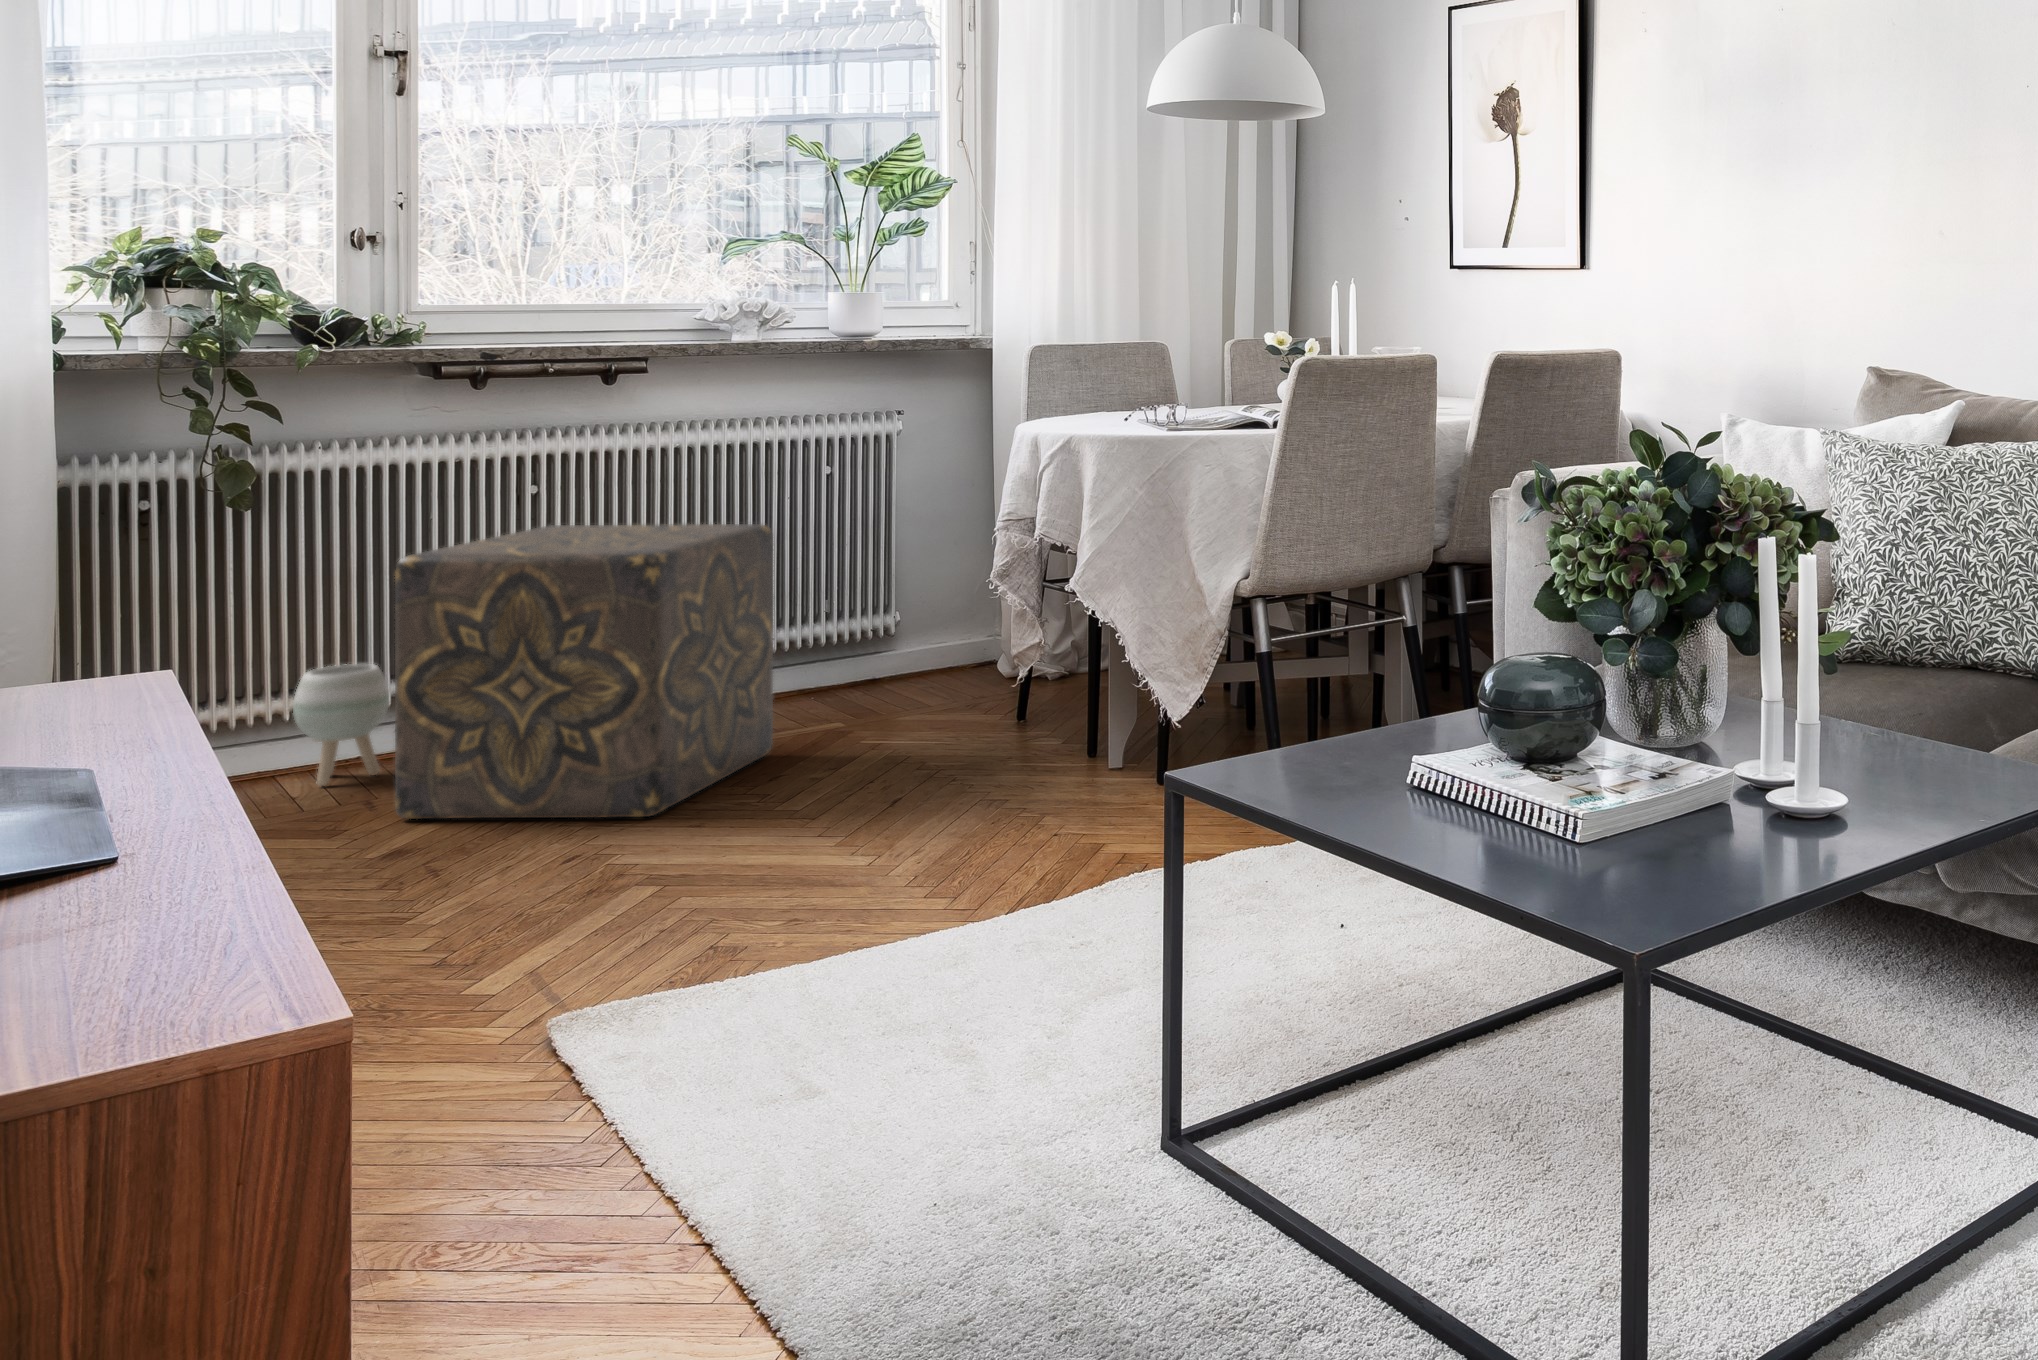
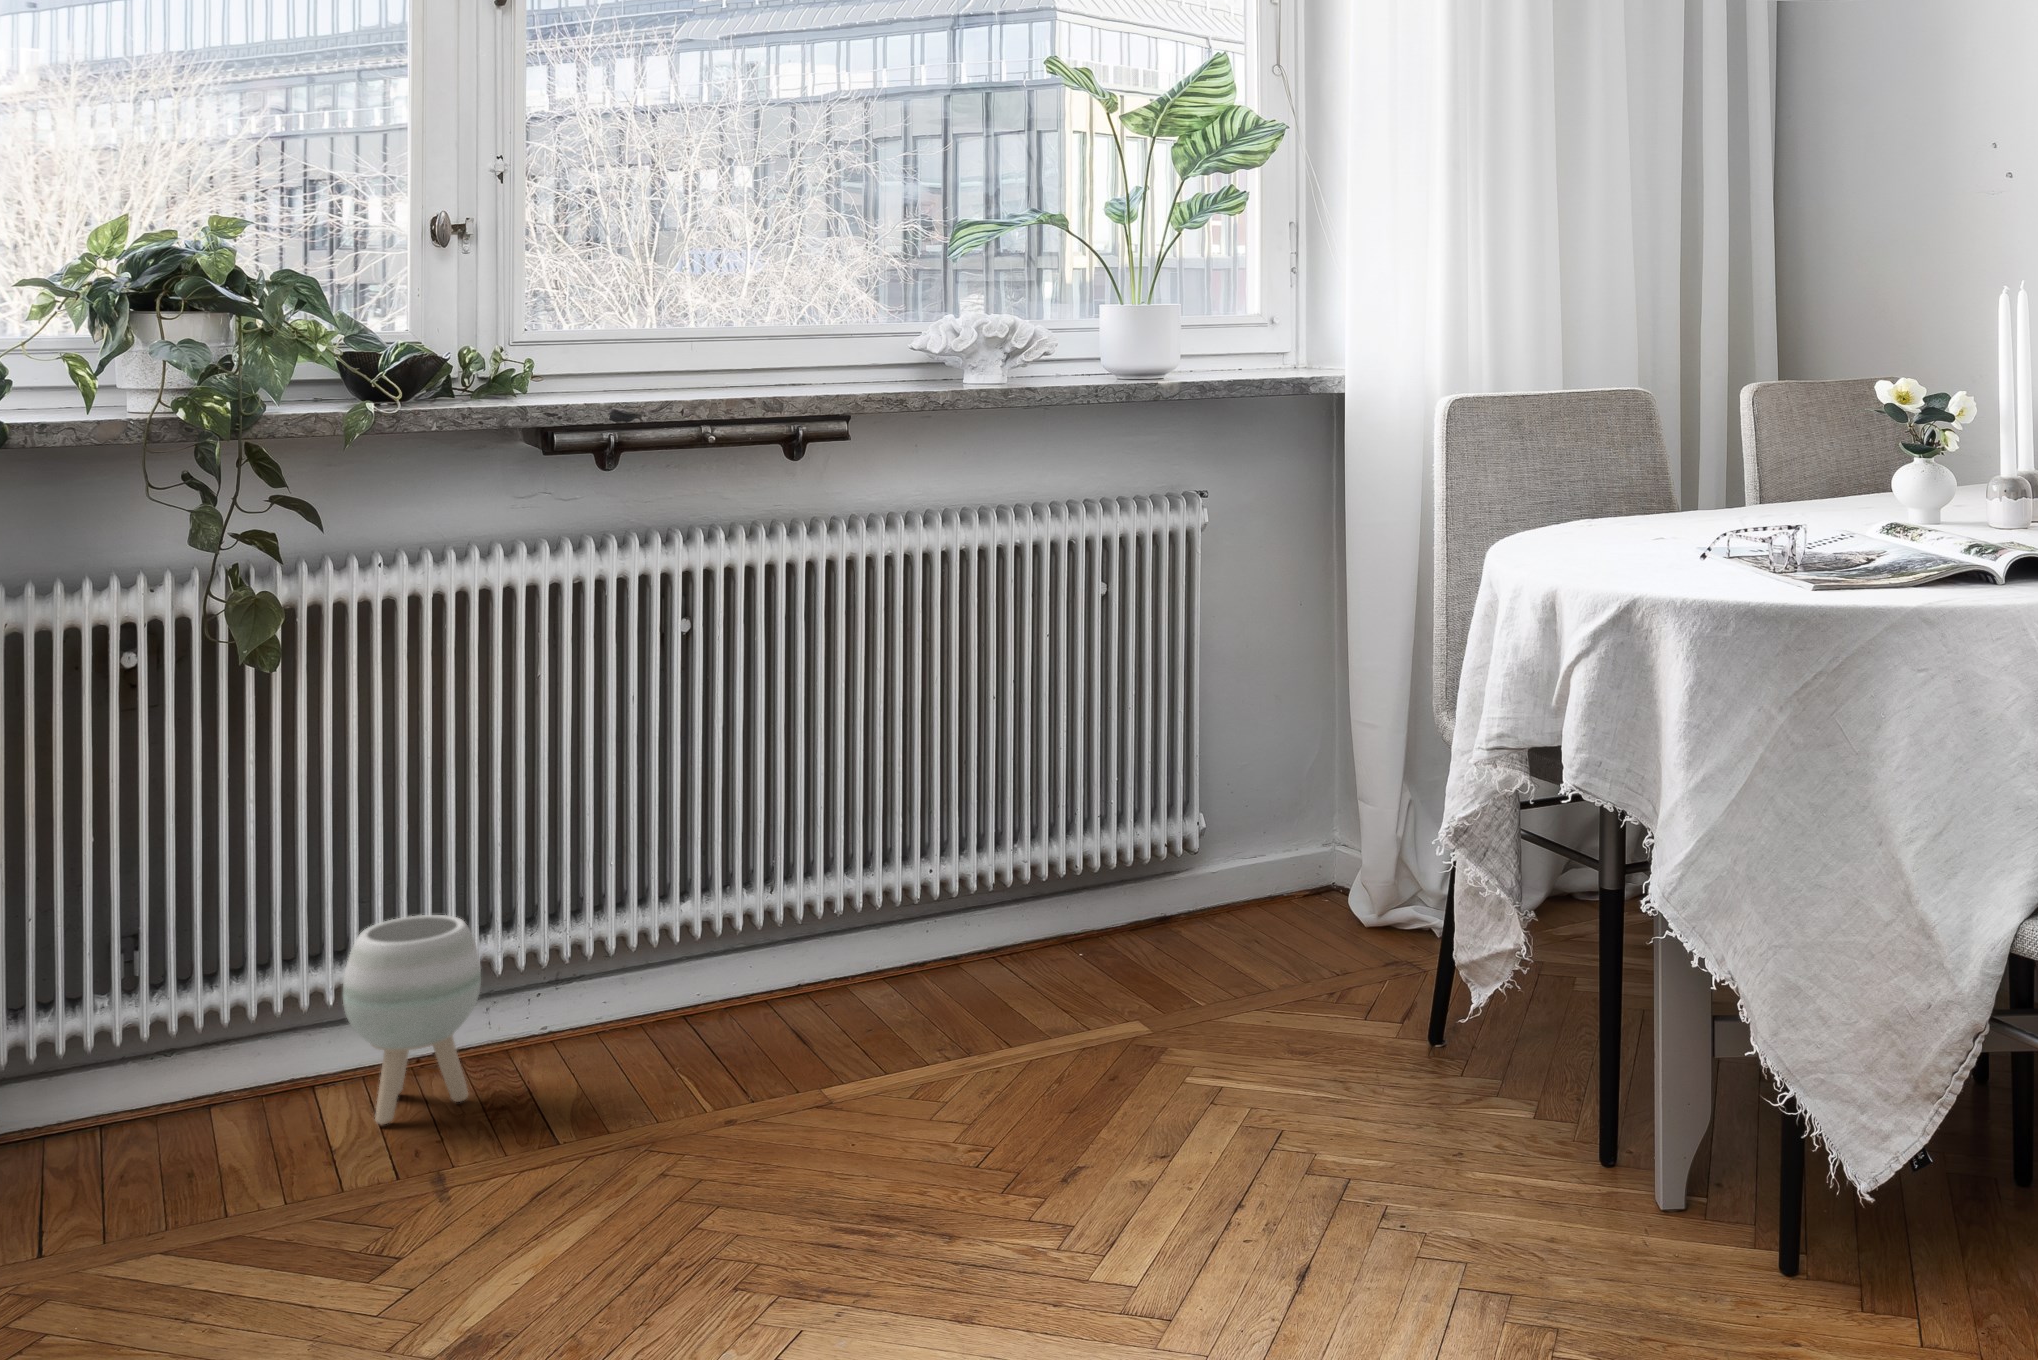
ottoman: present [395,524,773,819] -> none [480,698,1061,1280]

